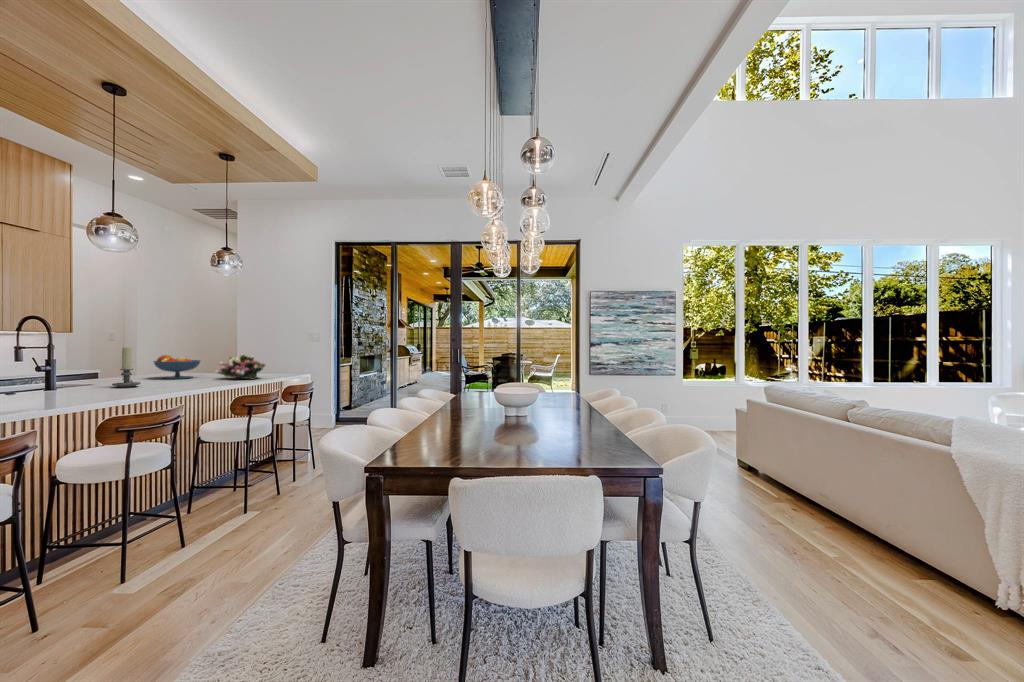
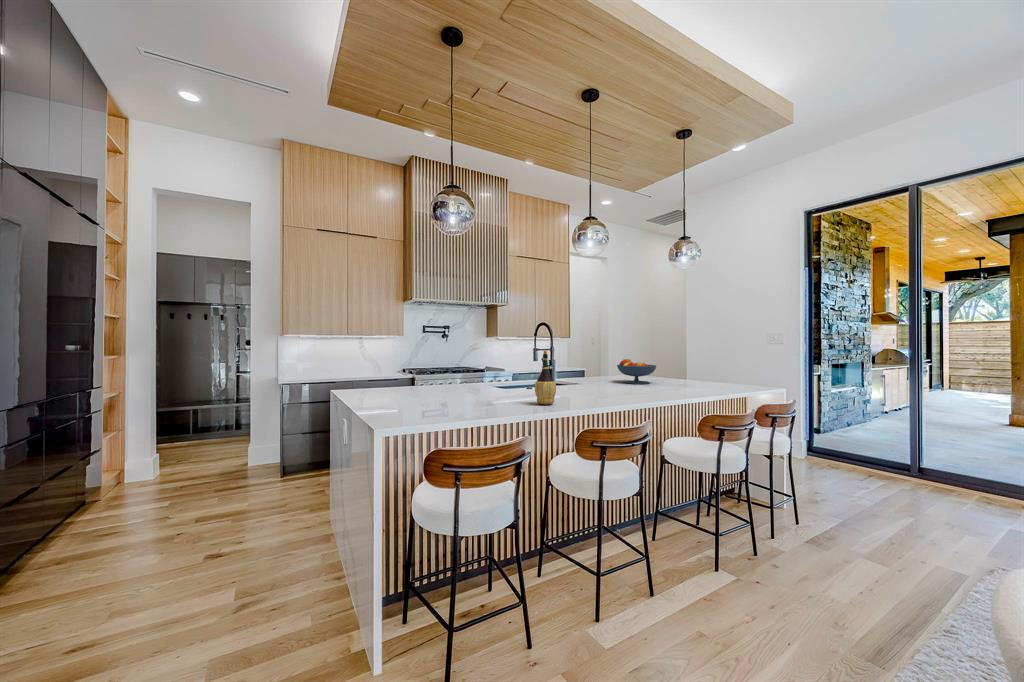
wine bottle: none [36,346,69,403] -> present [535,351,556,404]
candle holder: present [112,347,141,388] -> none [587,351,609,391]
flower arrangement: present [215,354,265,379] -> none [671,359,726,390]

